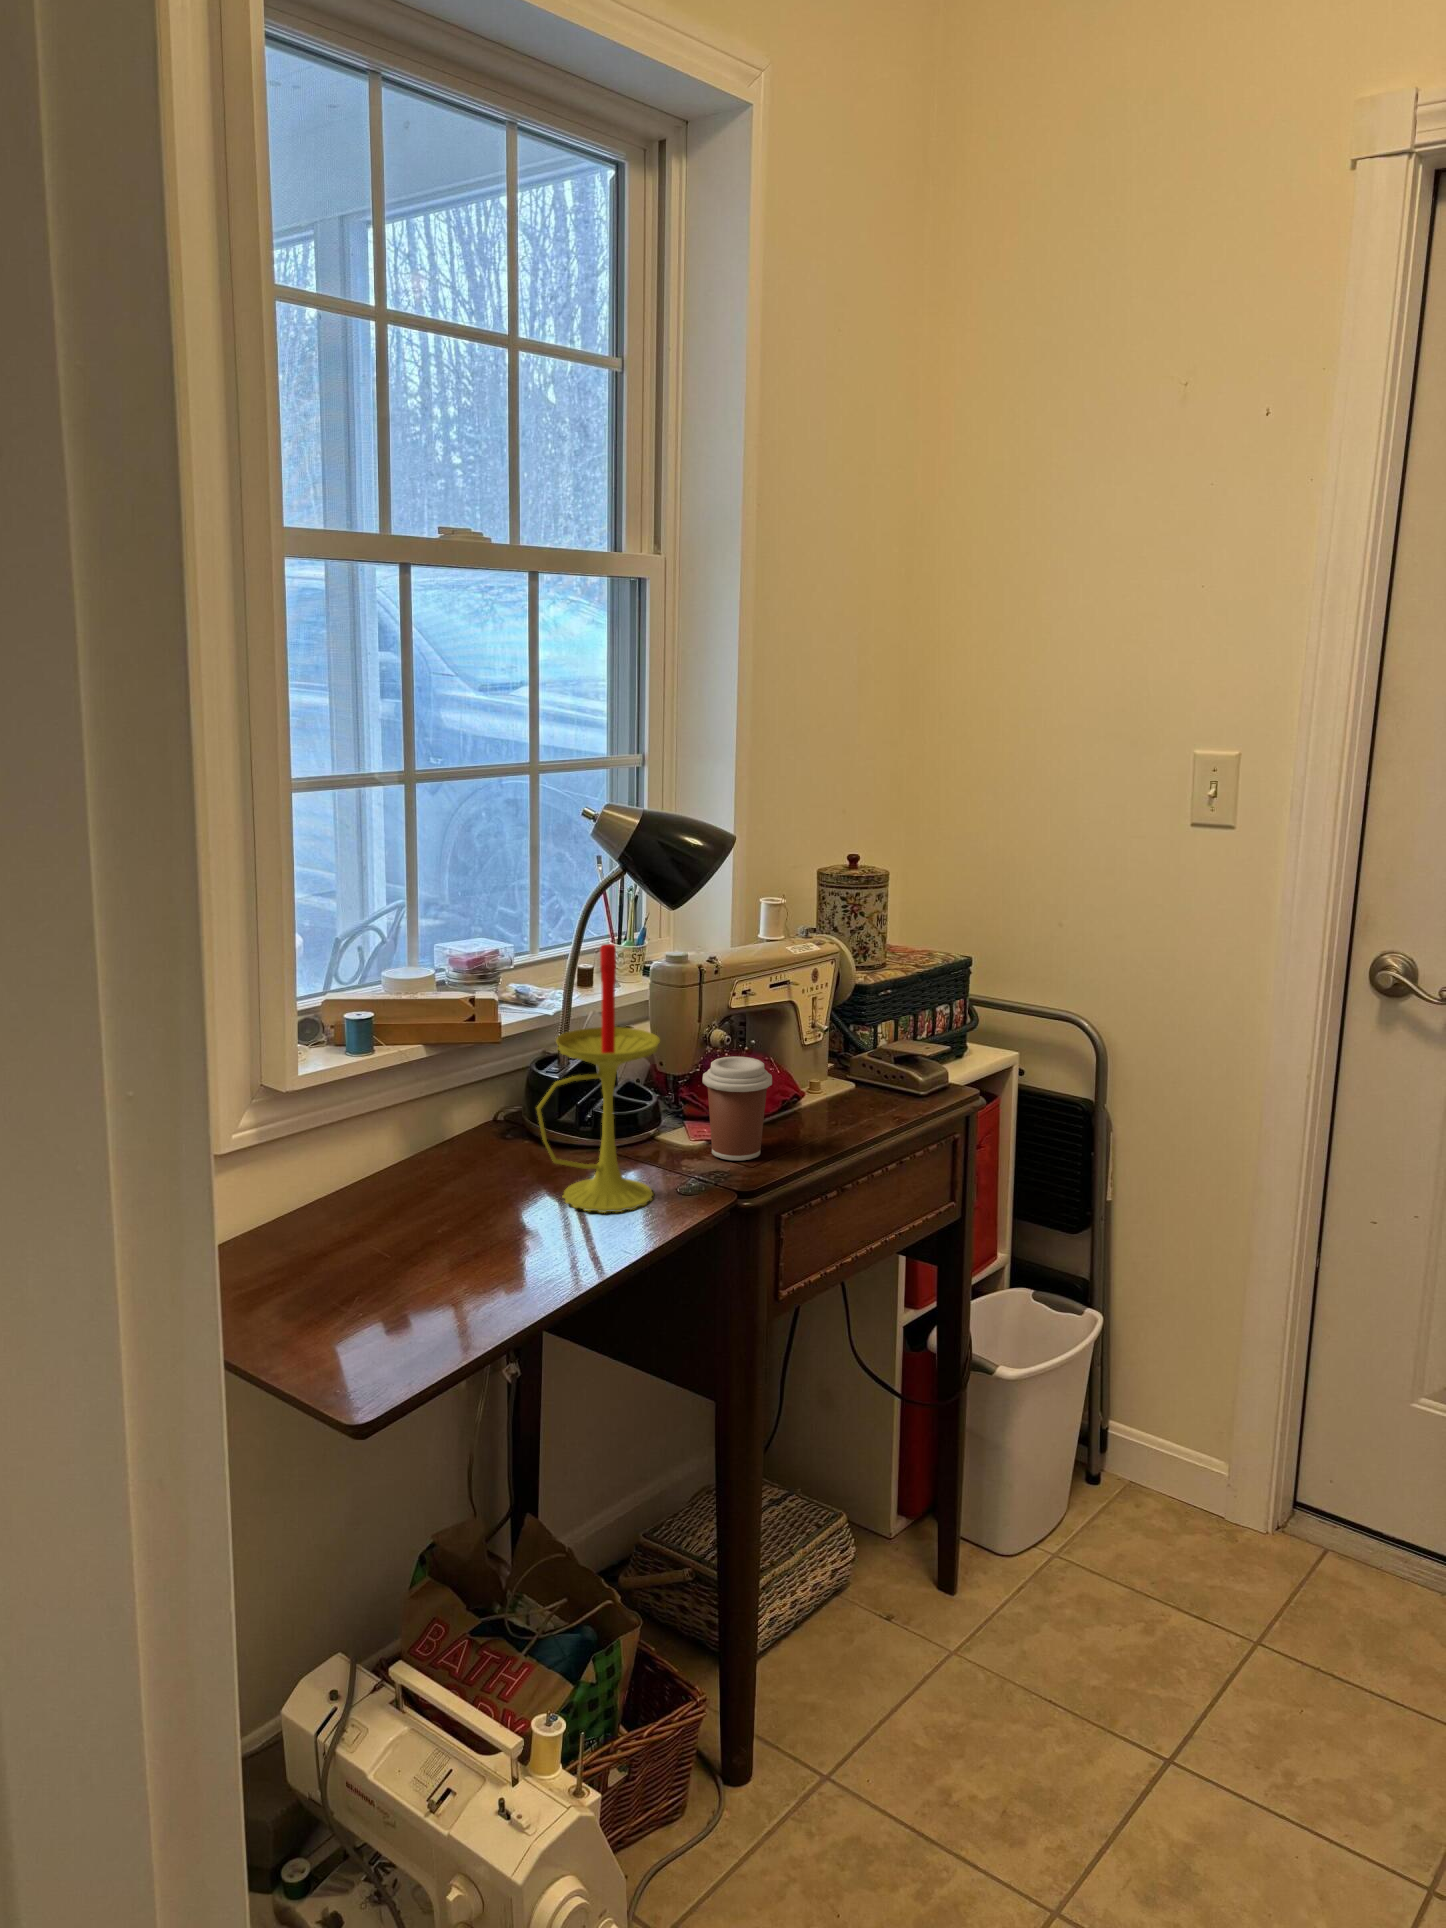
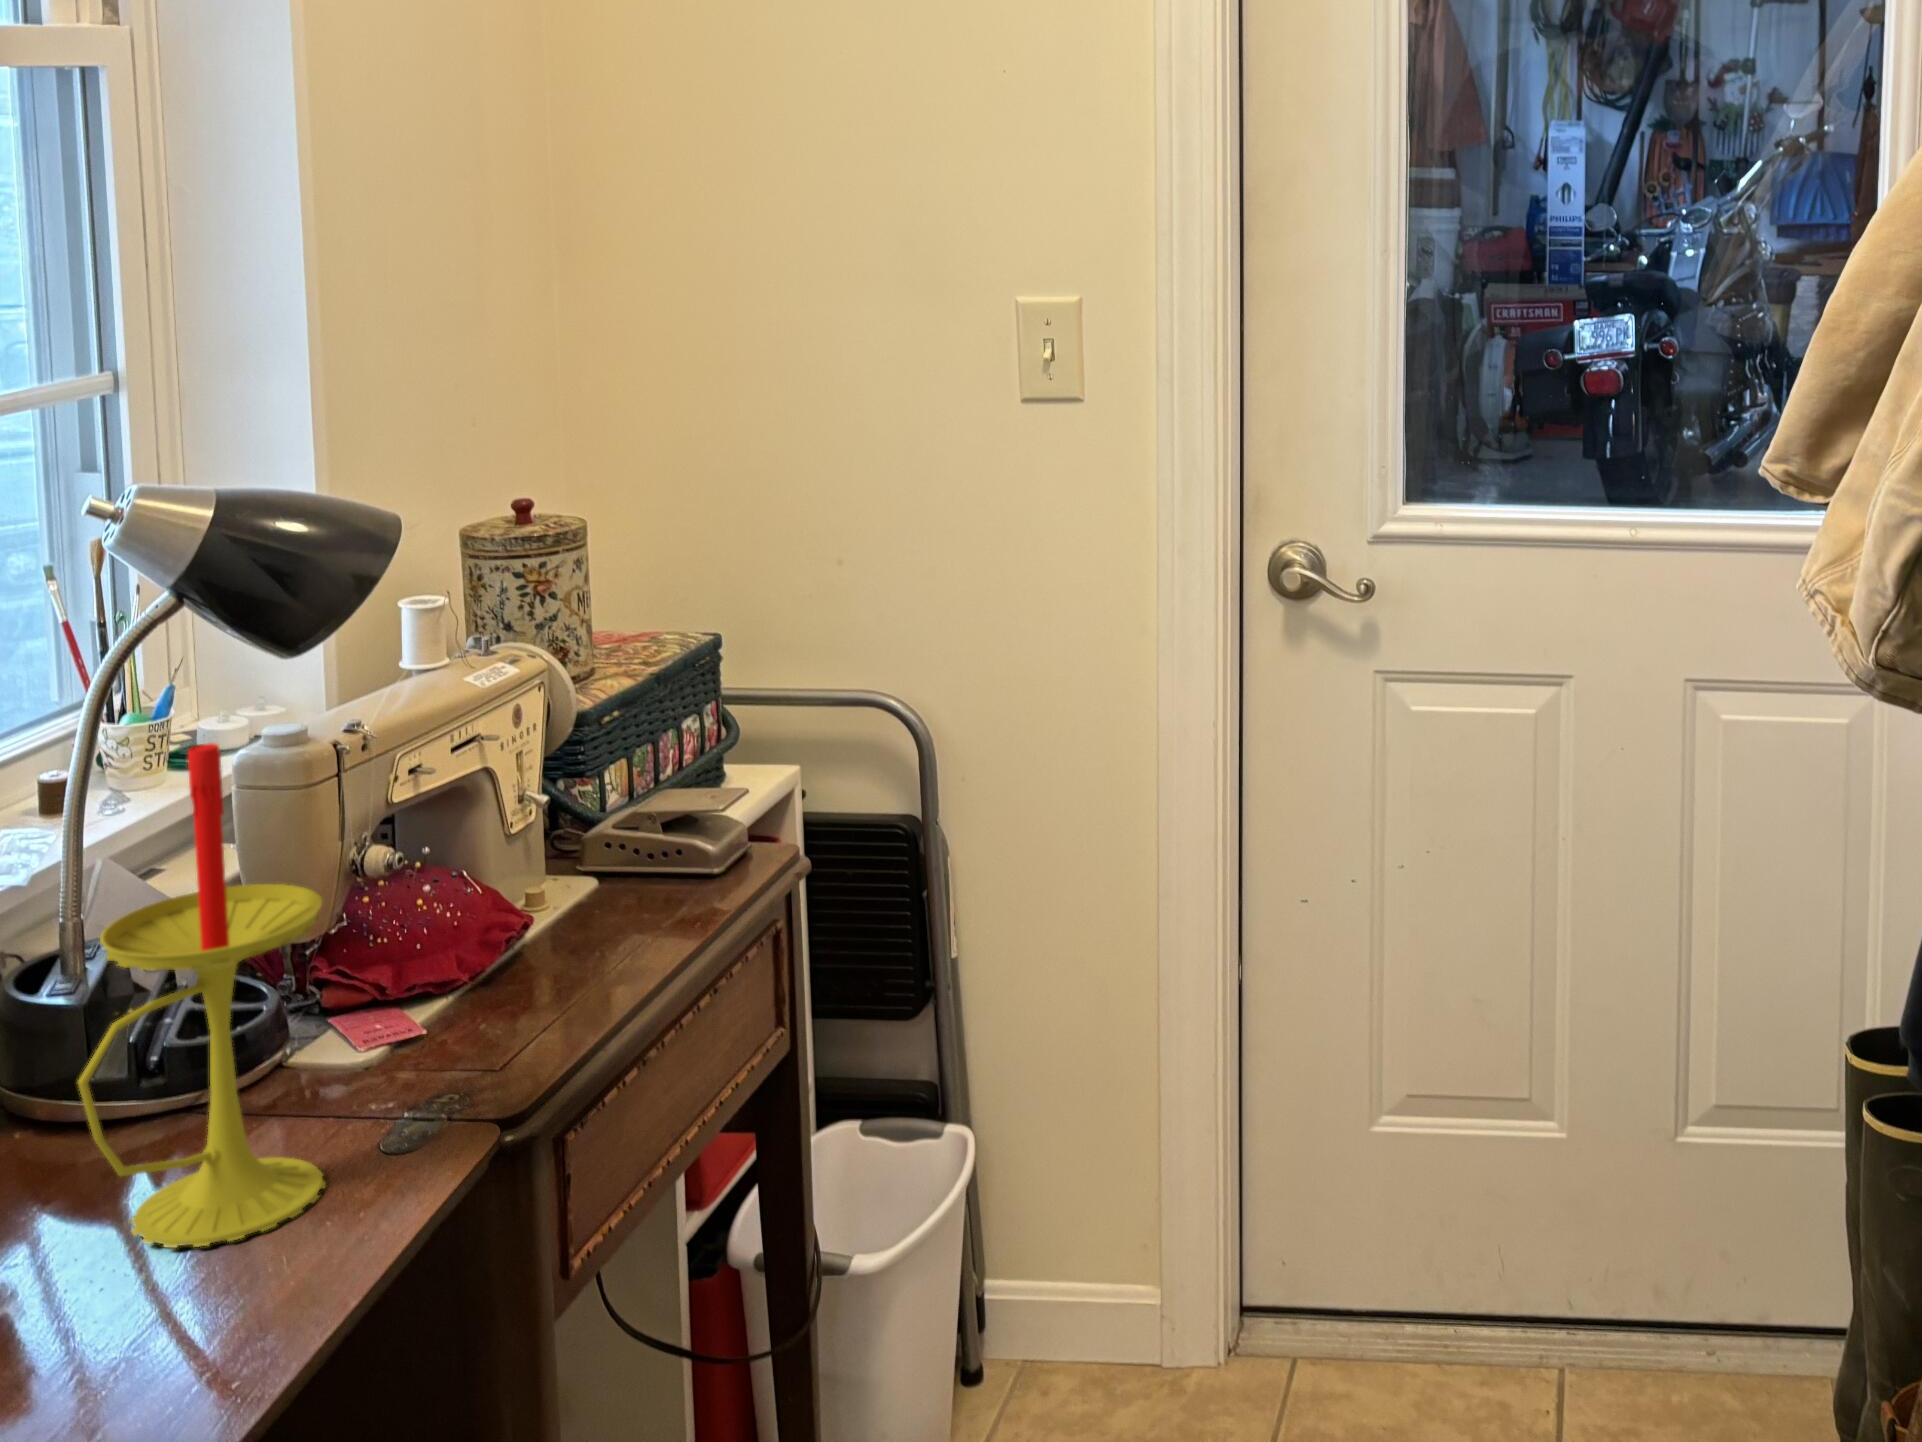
coffee cup: present [703,1057,772,1160] -> none [371,883,506,1070]

